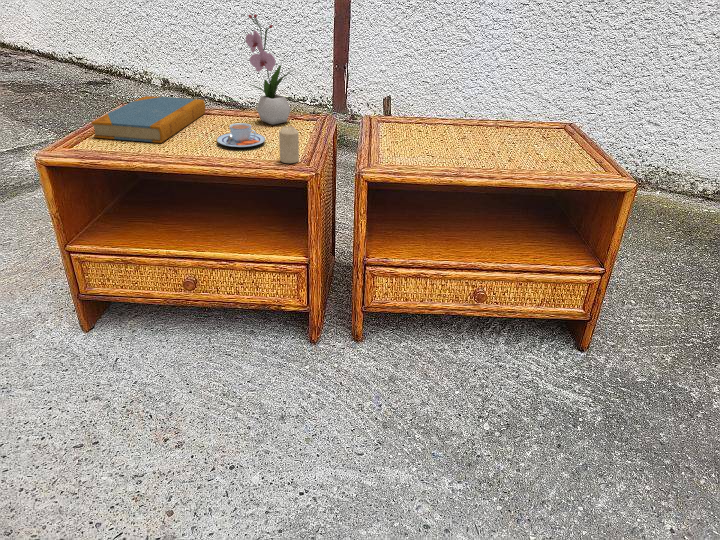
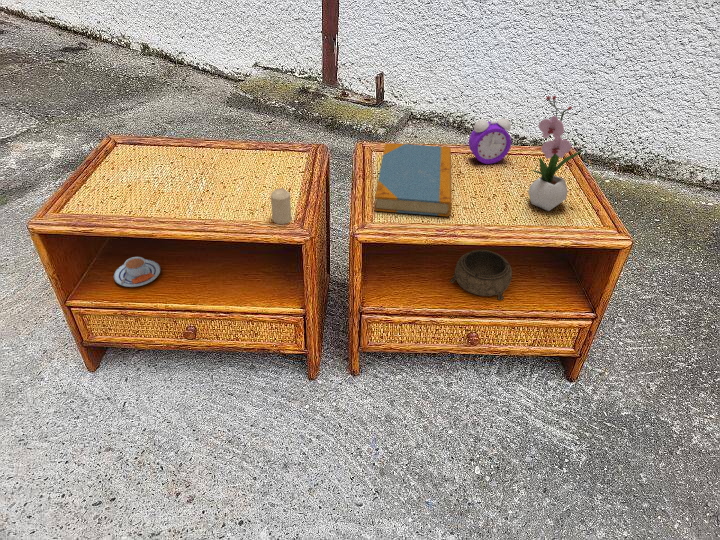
flower arrangement: present [246,14,294,125] -> present [528,96,583,211]
alarm clock: none [474,87,516,133] -> present [469,118,511,164]
book: present [91,96,205,143] -> present [375,144,451,216]
teacup: present [217,123,265,147] -> present [114,257,160,287]
decorative bowl: none [456,213,519,258] -> present [450,250,512,300]

